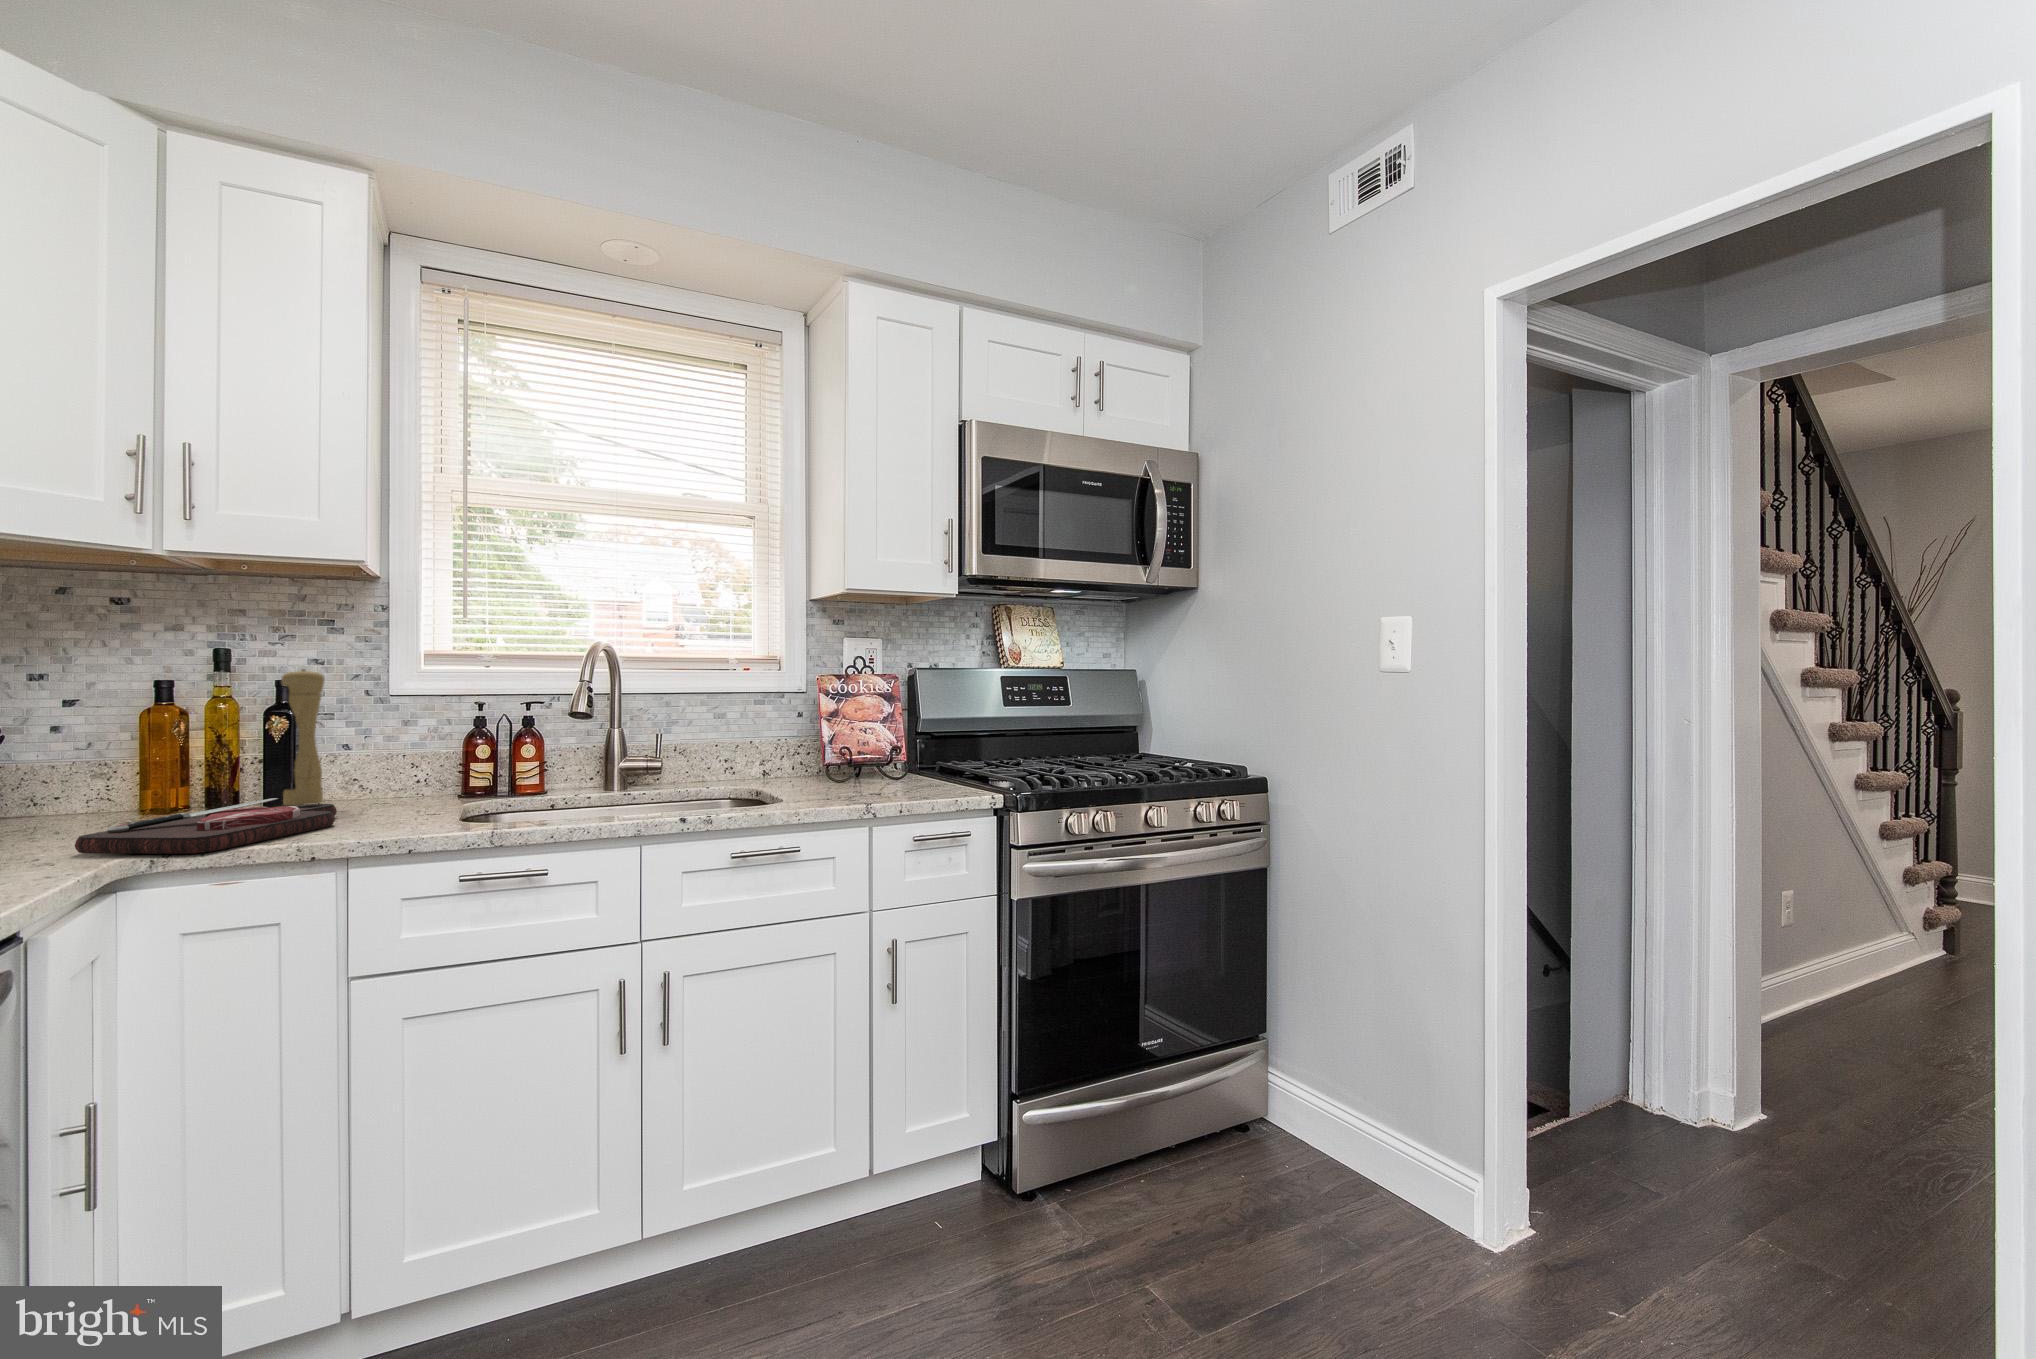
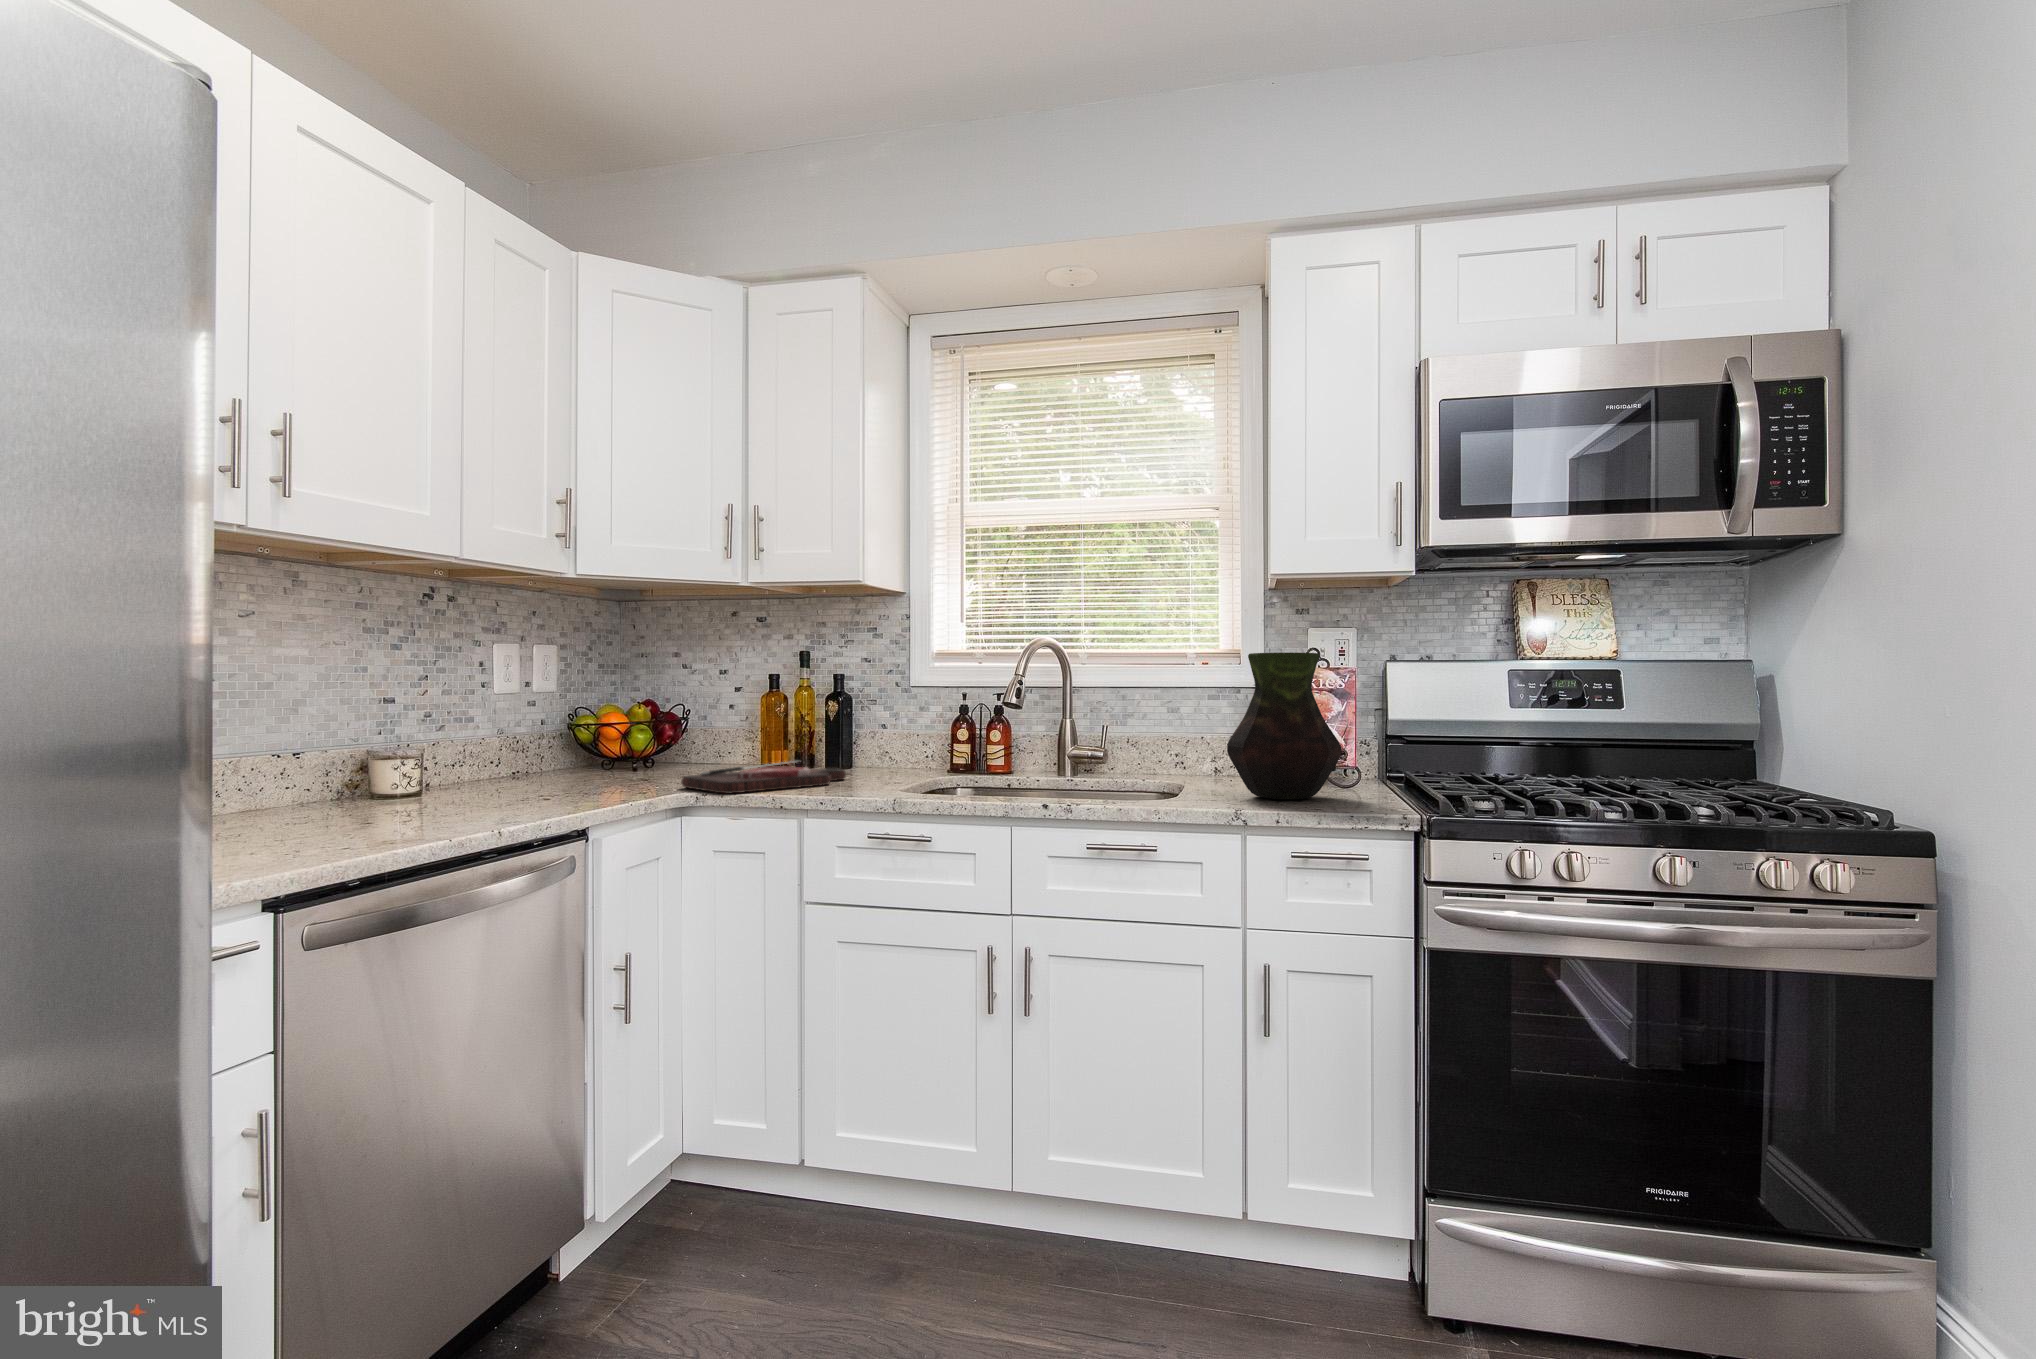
vase: none [834,663,934,792] -> present [1227,653,1342,800]
pepper mill: present [281,669,324,806] -> none [840,665,867,771]

